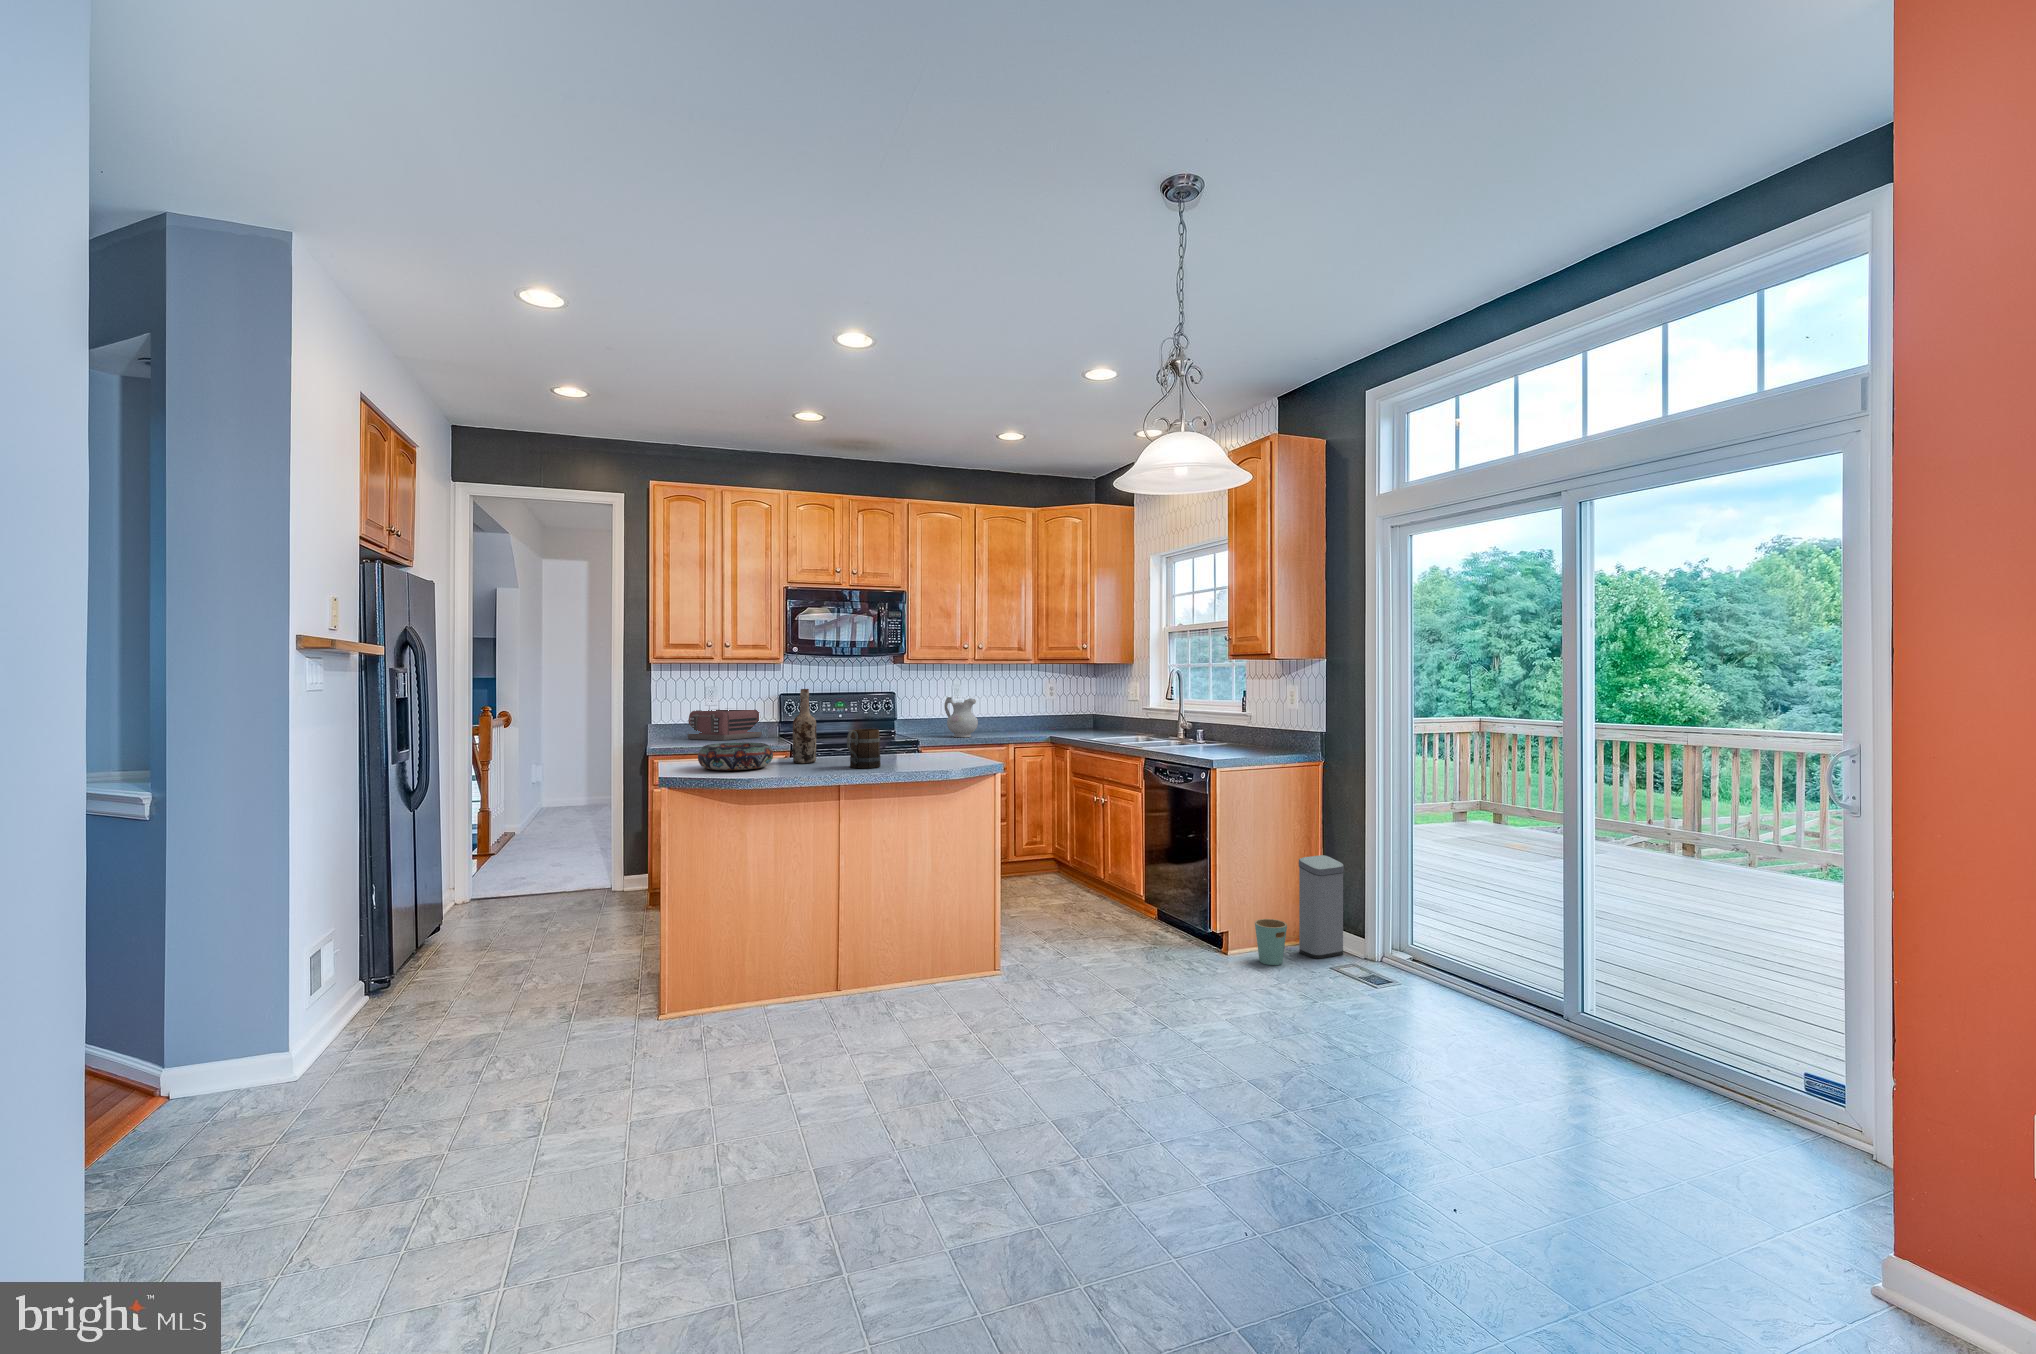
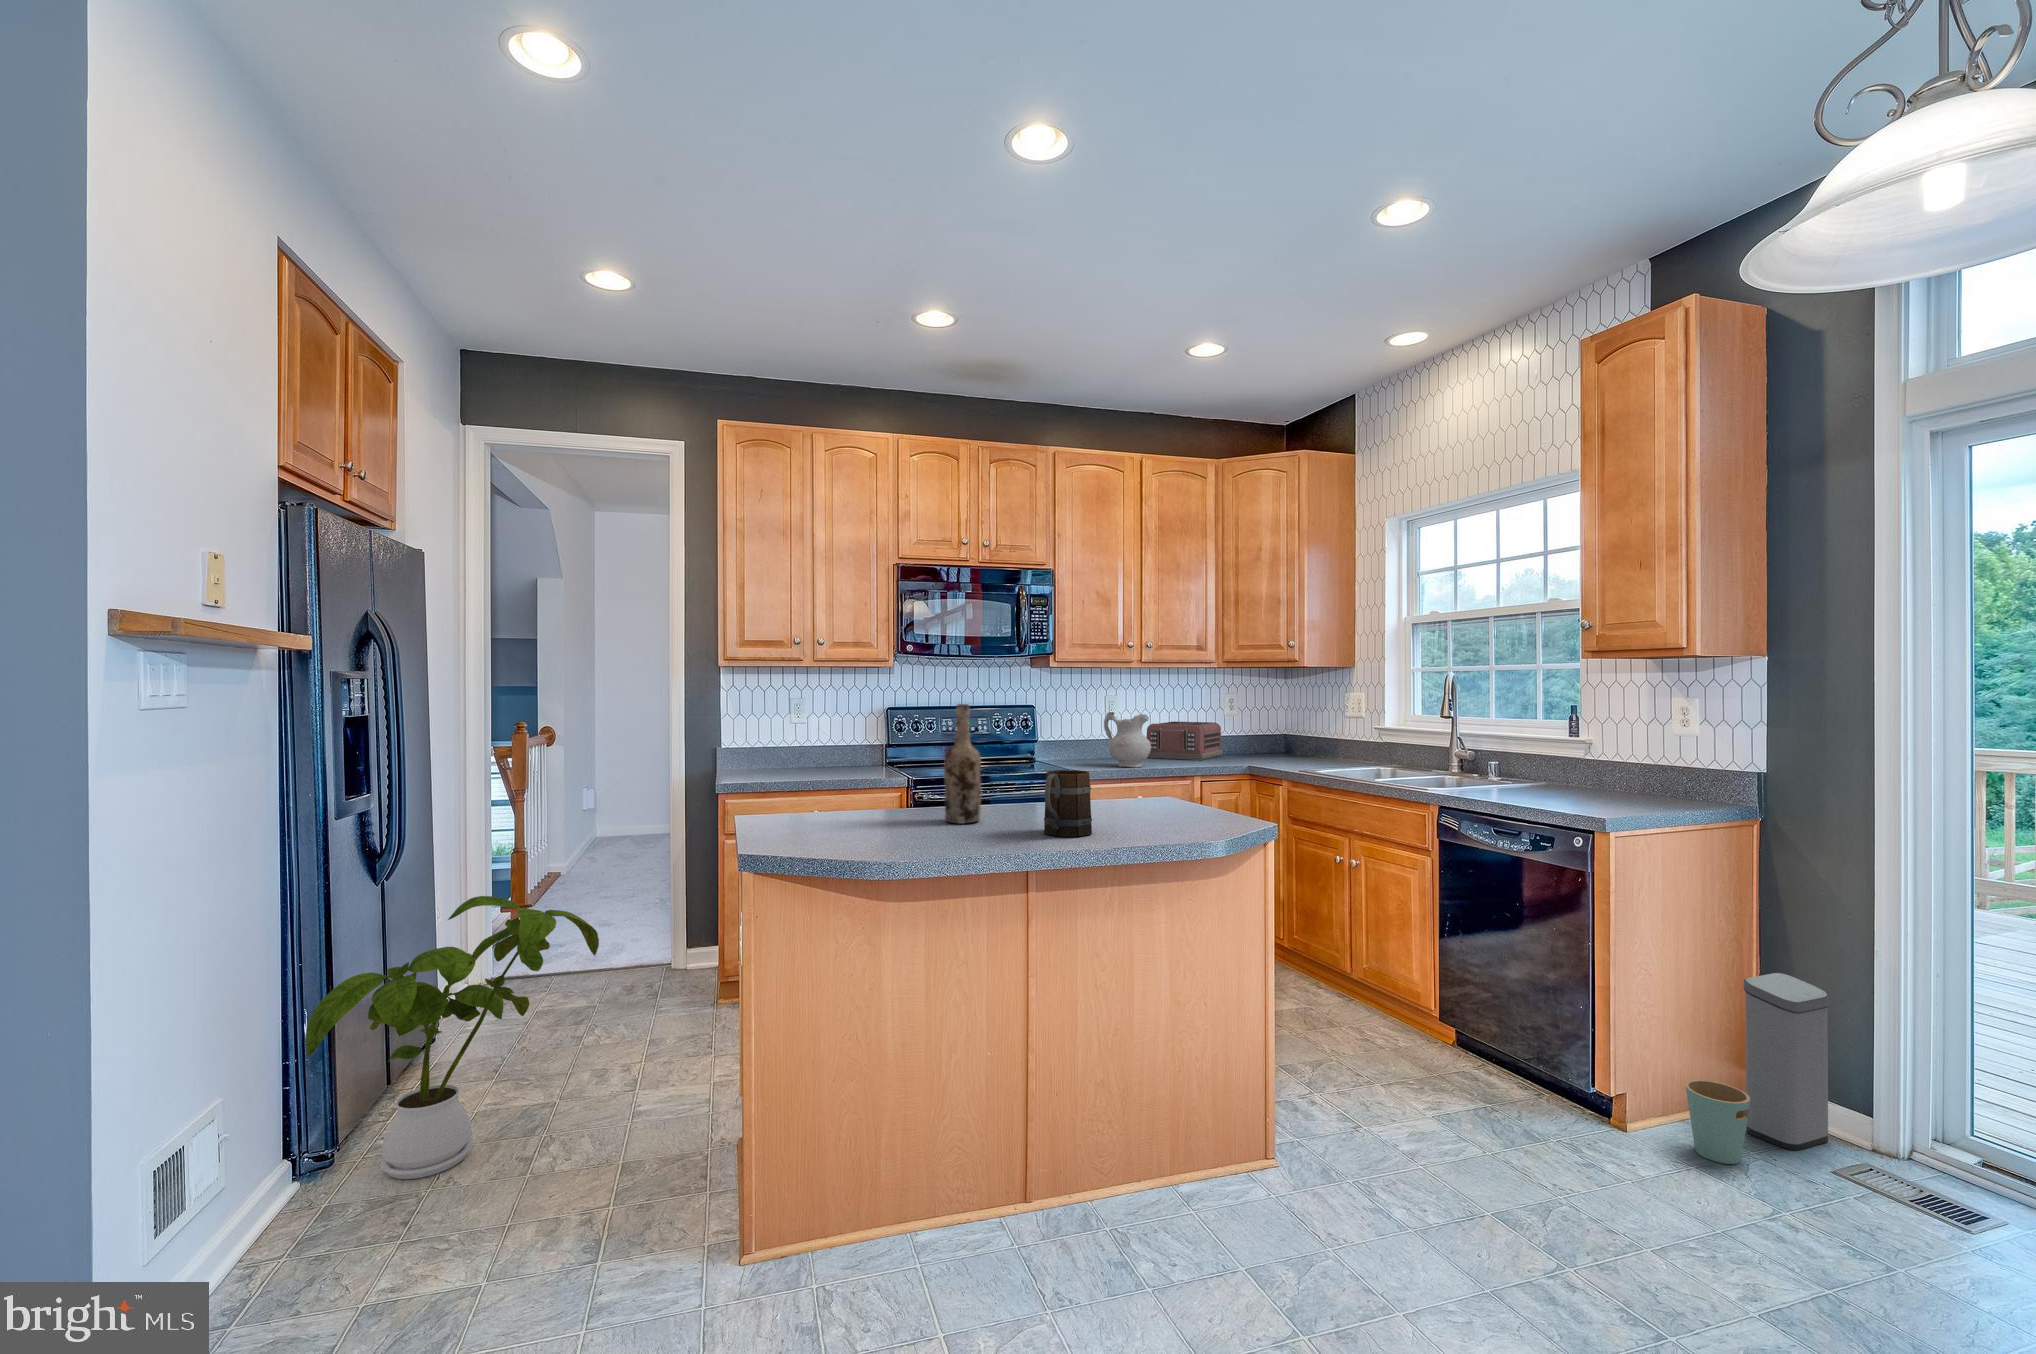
toaster: present [688,709,762,740] -> present [1147,722,1222,760]
decorative bowl: present [698,742,773,770] -> none [801,790,920,840]
house plant: none [381,814,566,994] -> present [306,896,599,1179]

